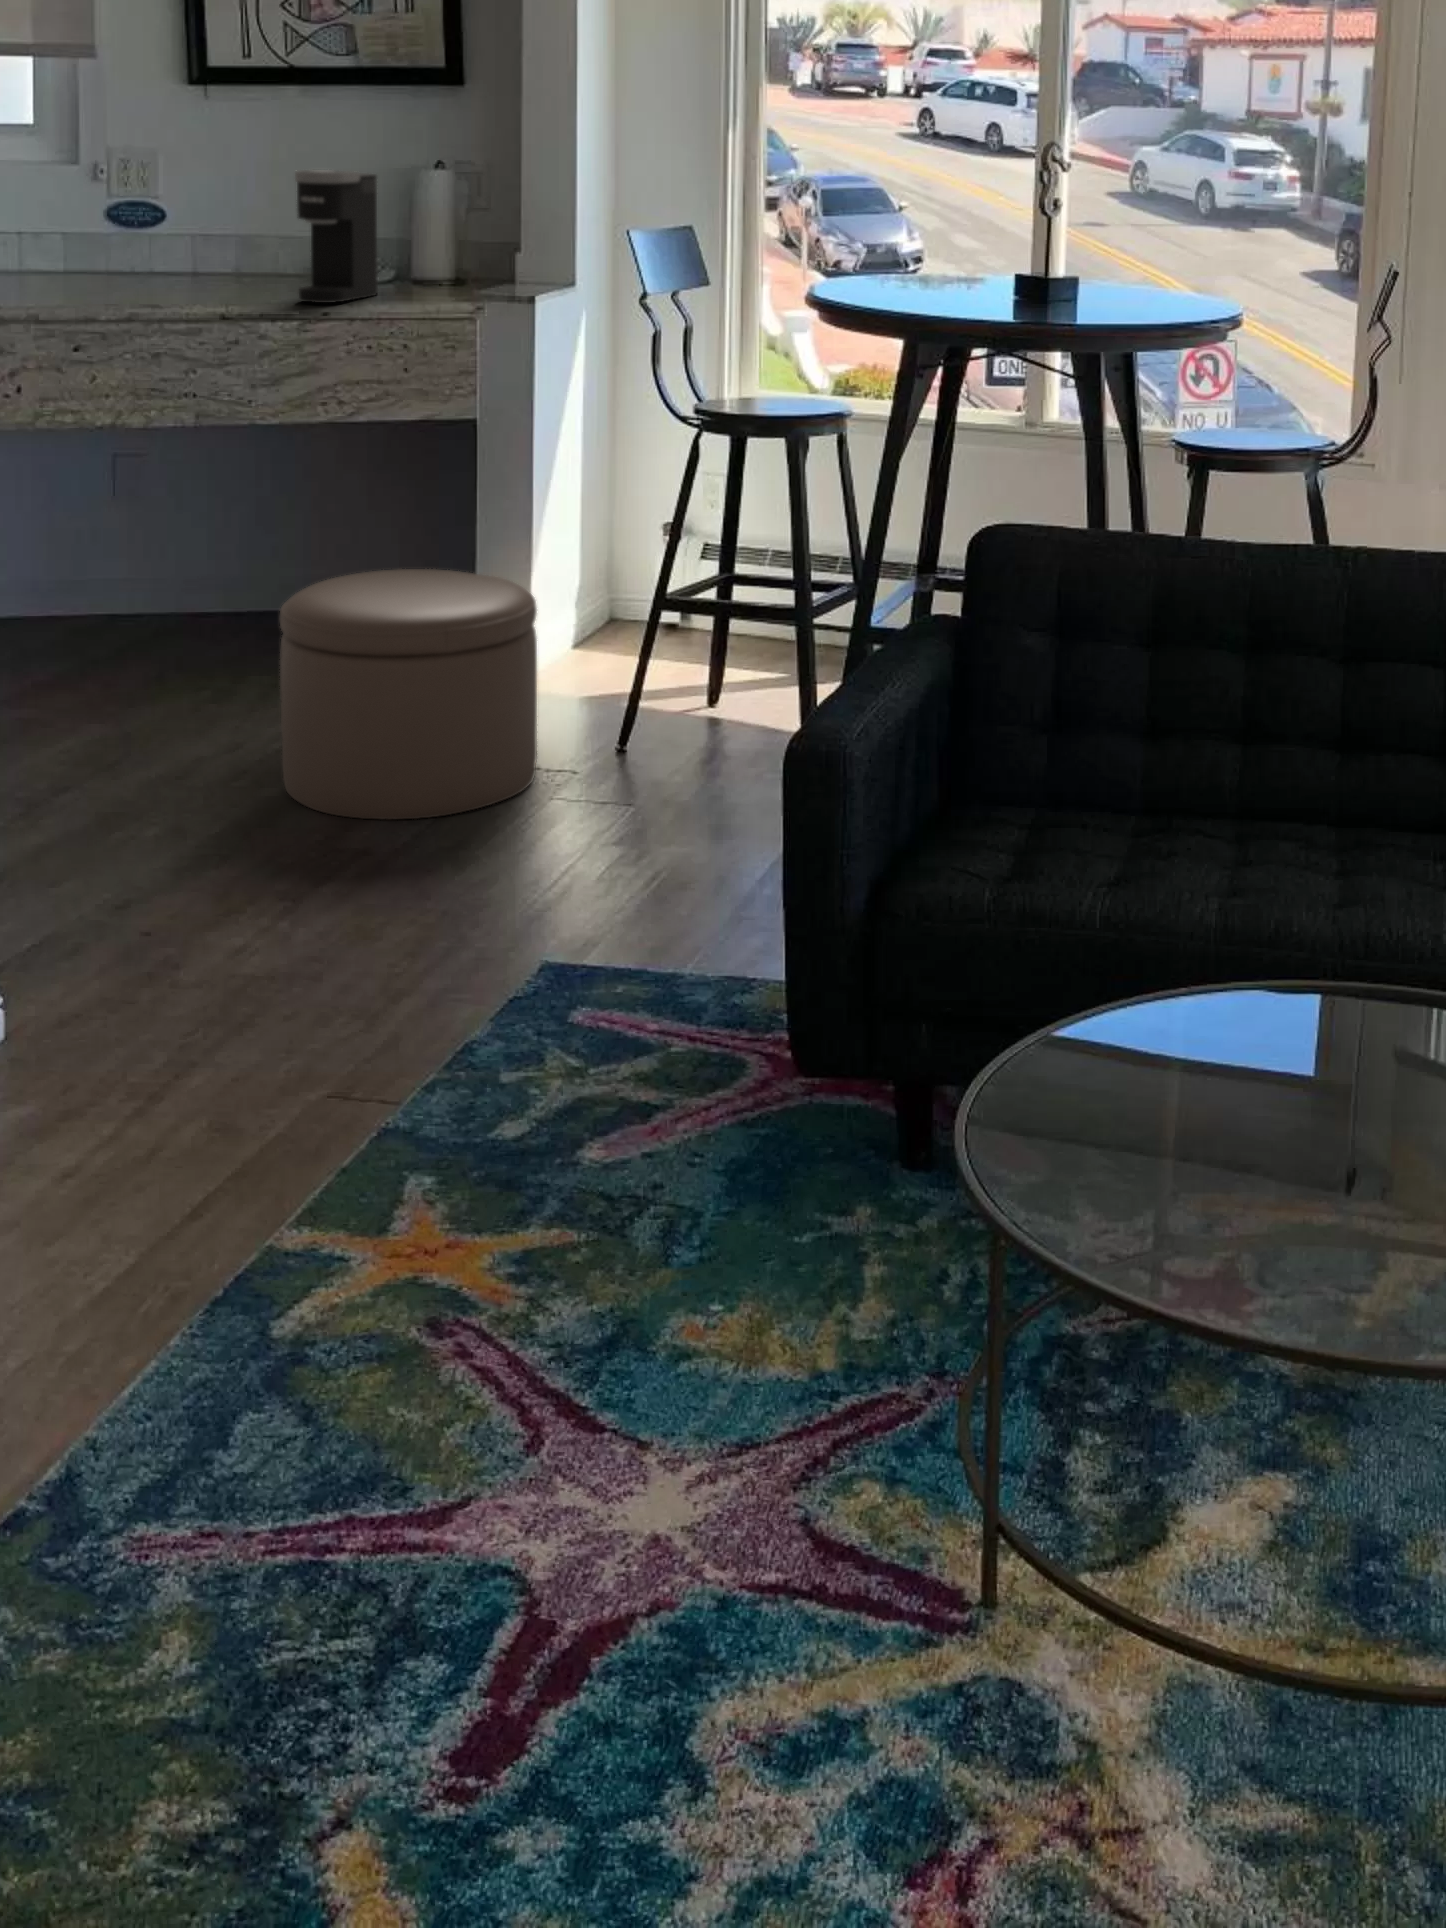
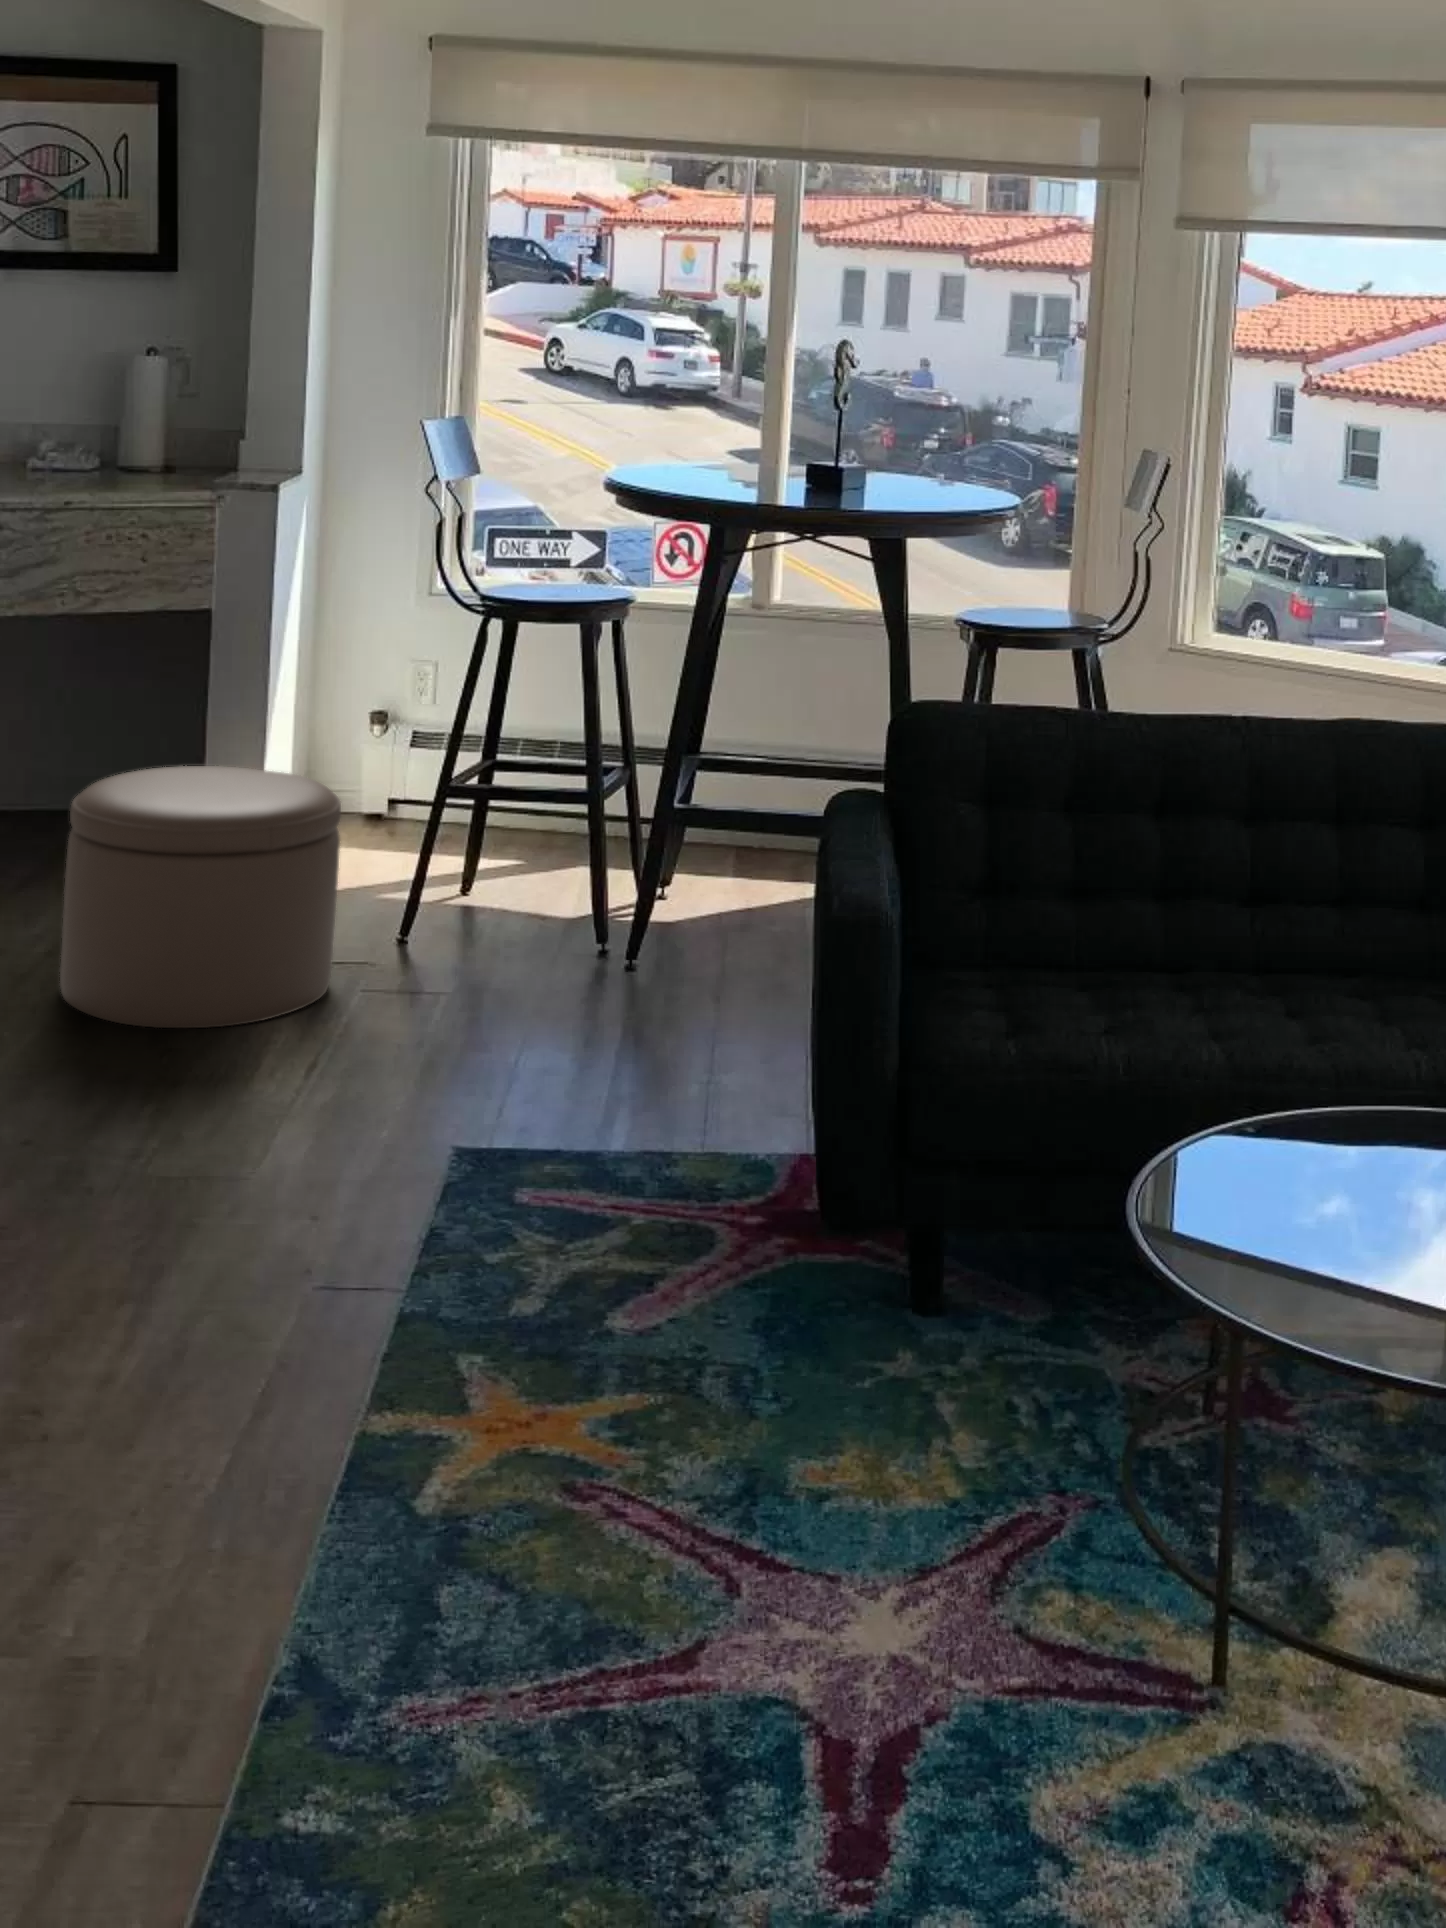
coffee maker: present [295,170,378,303] -> none [31,349,113,488]

